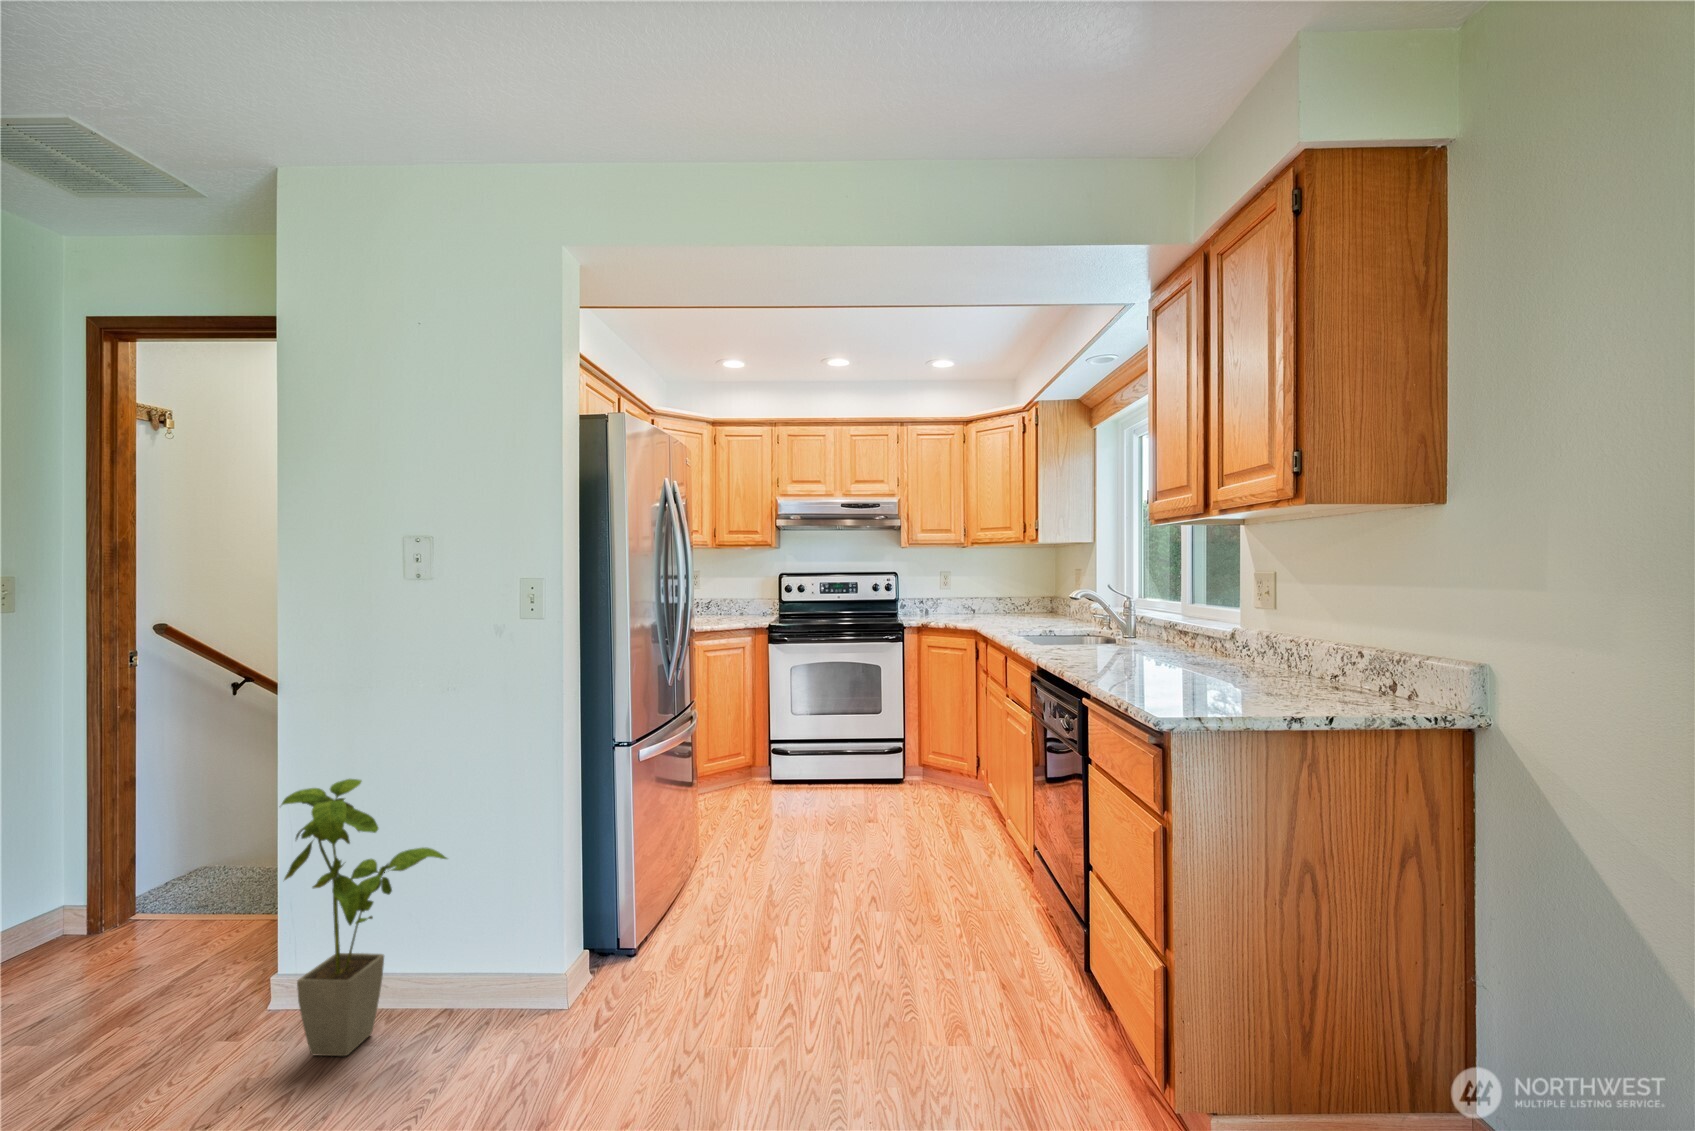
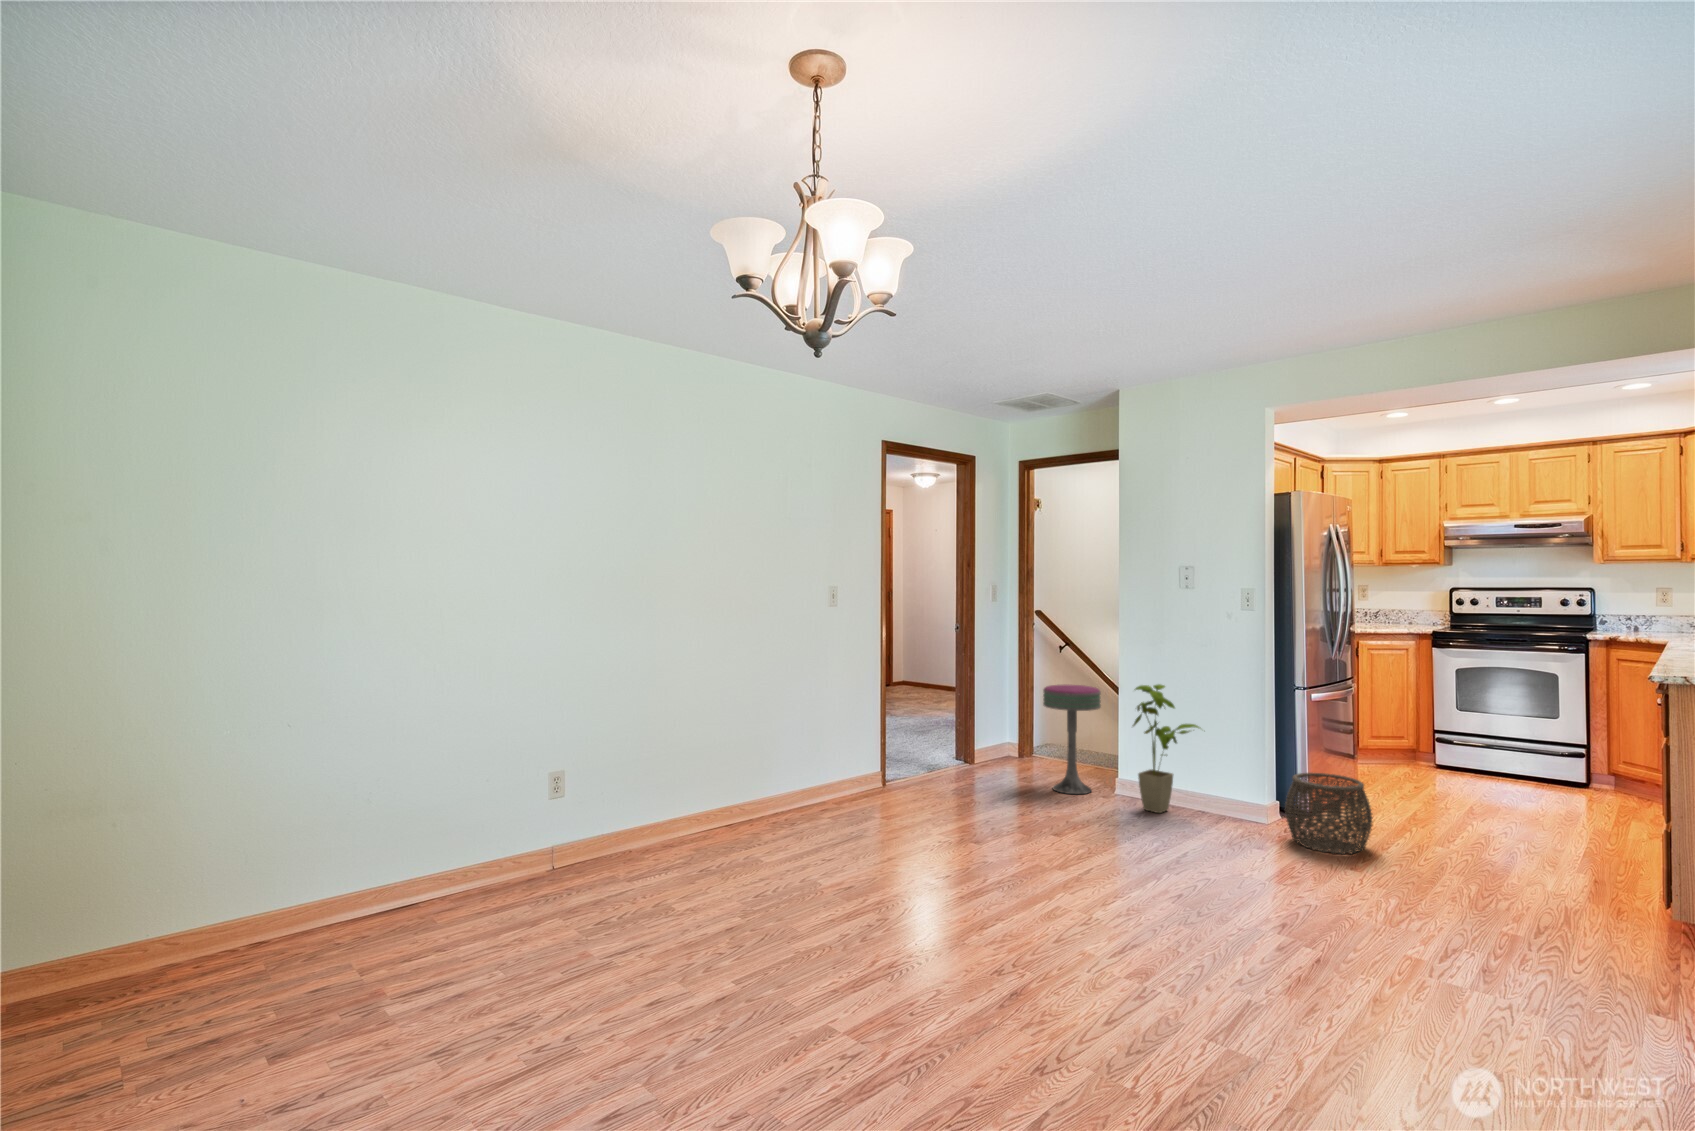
bar stool: none [67,786,236,1055] -> present [1043,685,1101,794]
woven basket: none [593,899,739,1080] -> present [1285,773,1373,854]

